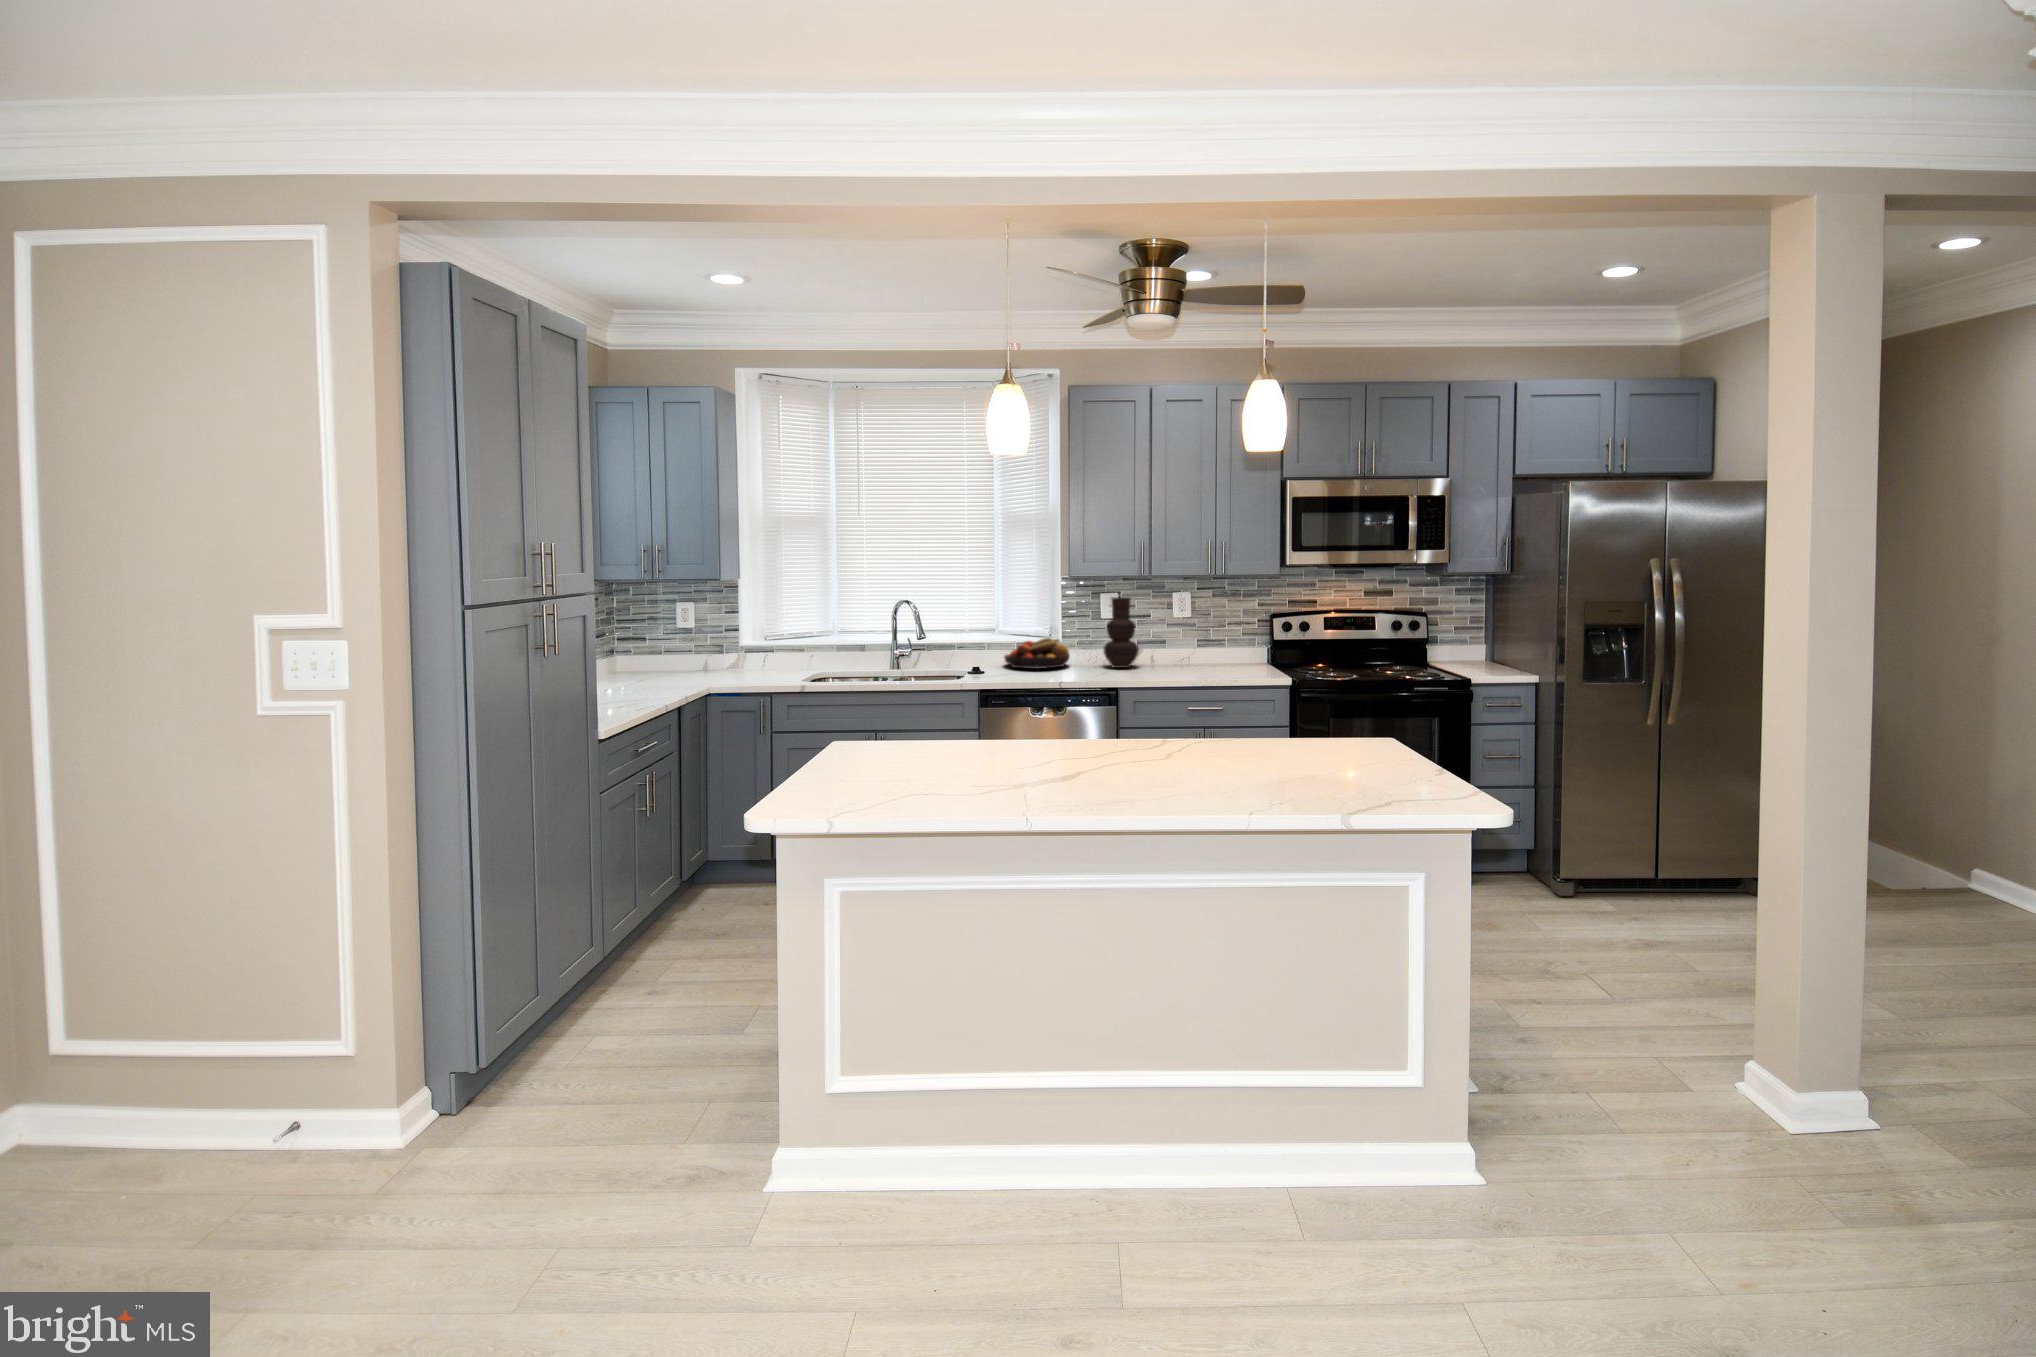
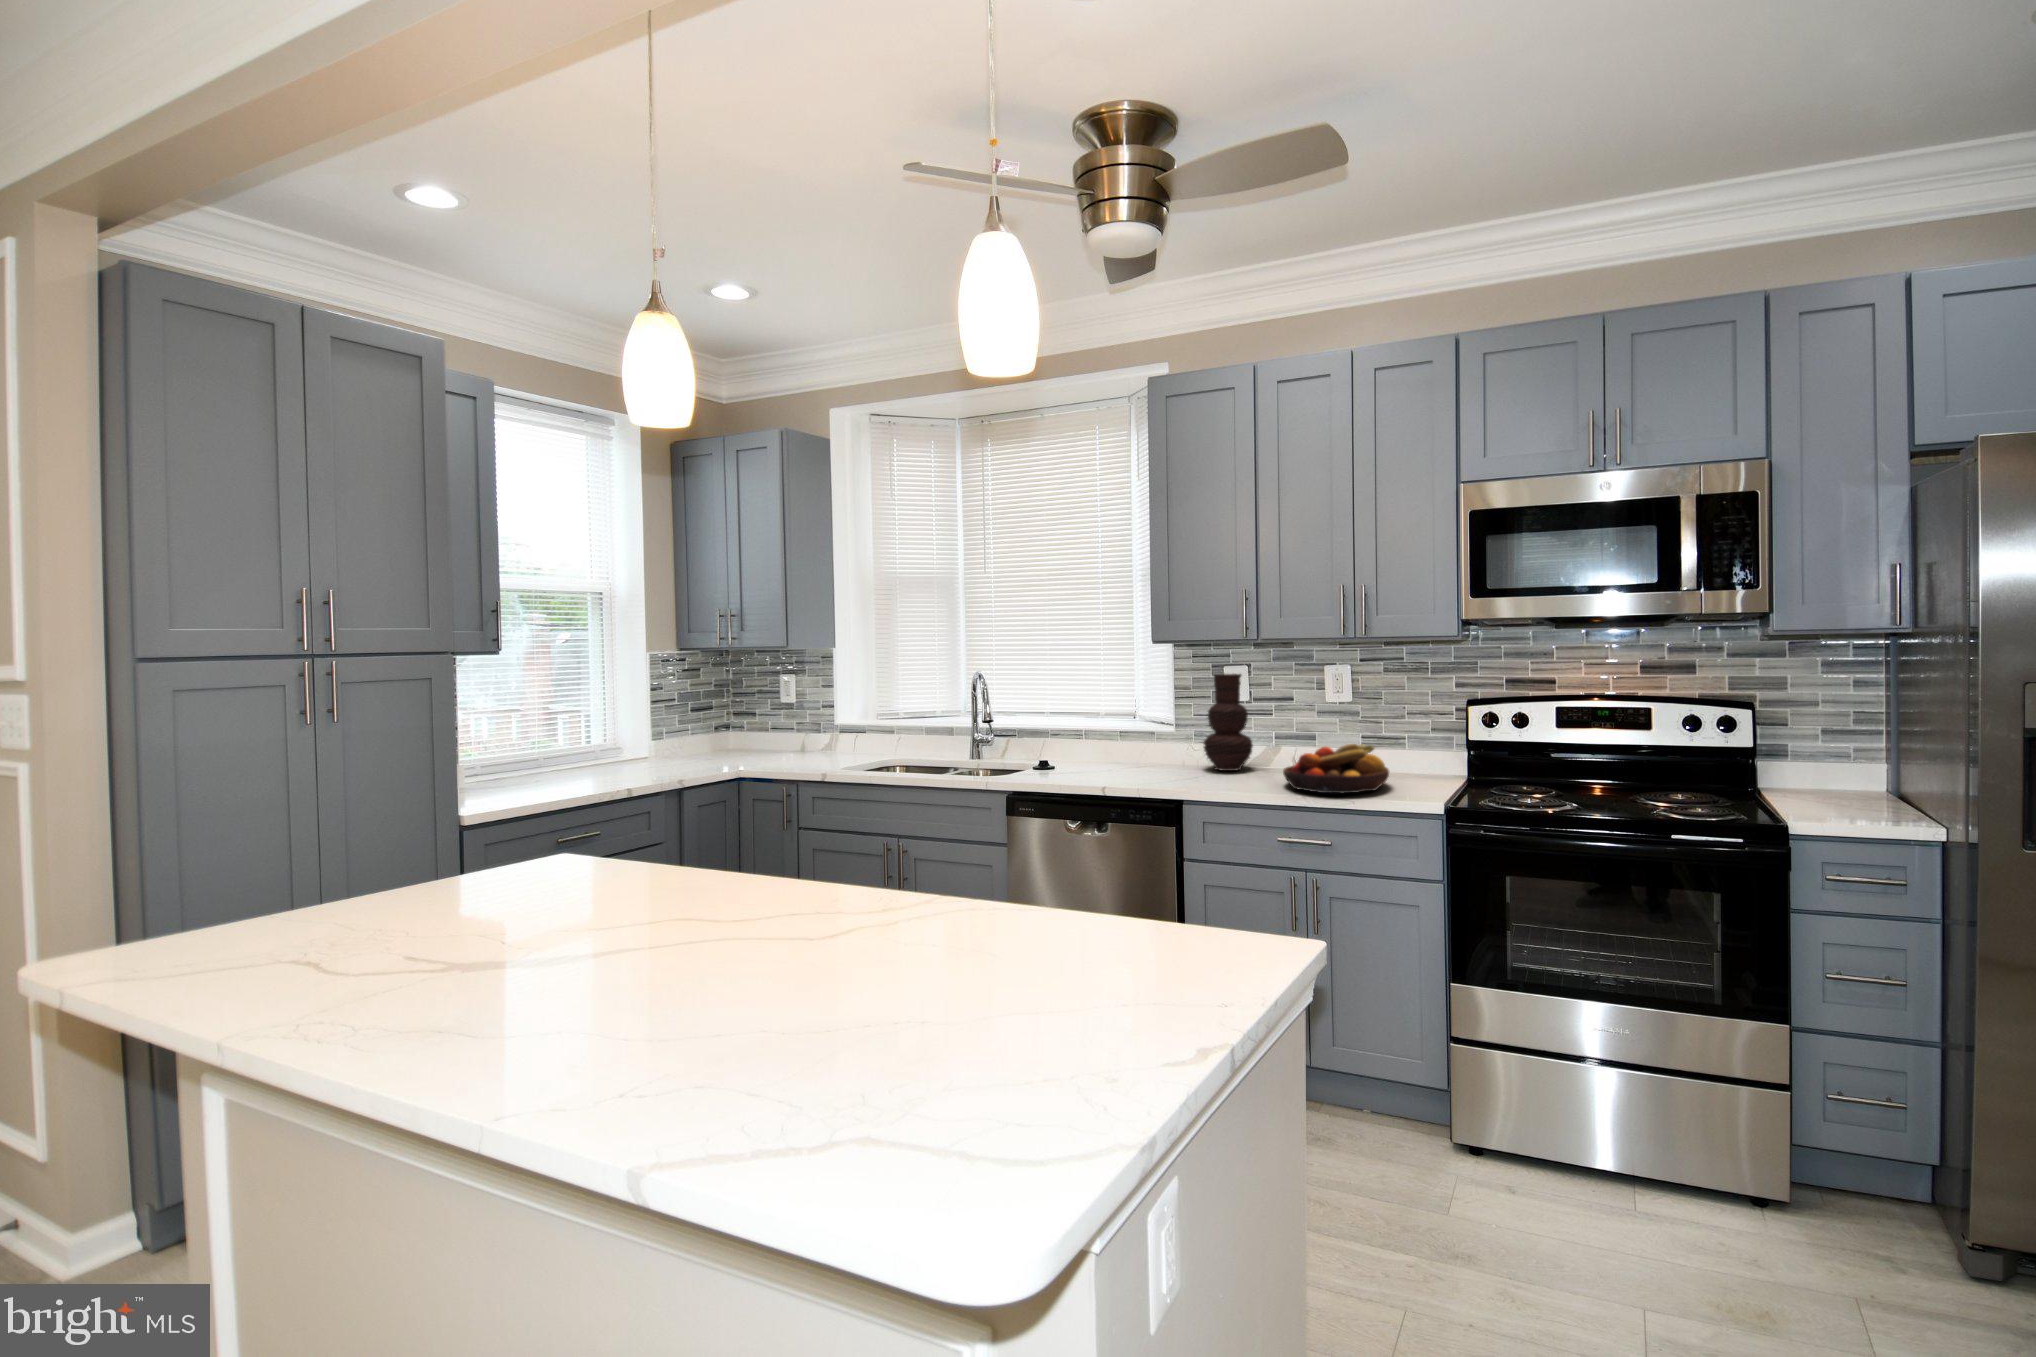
fruit bowl: present [1004,638,1070,669] -> present [1283,744,1389,793]

